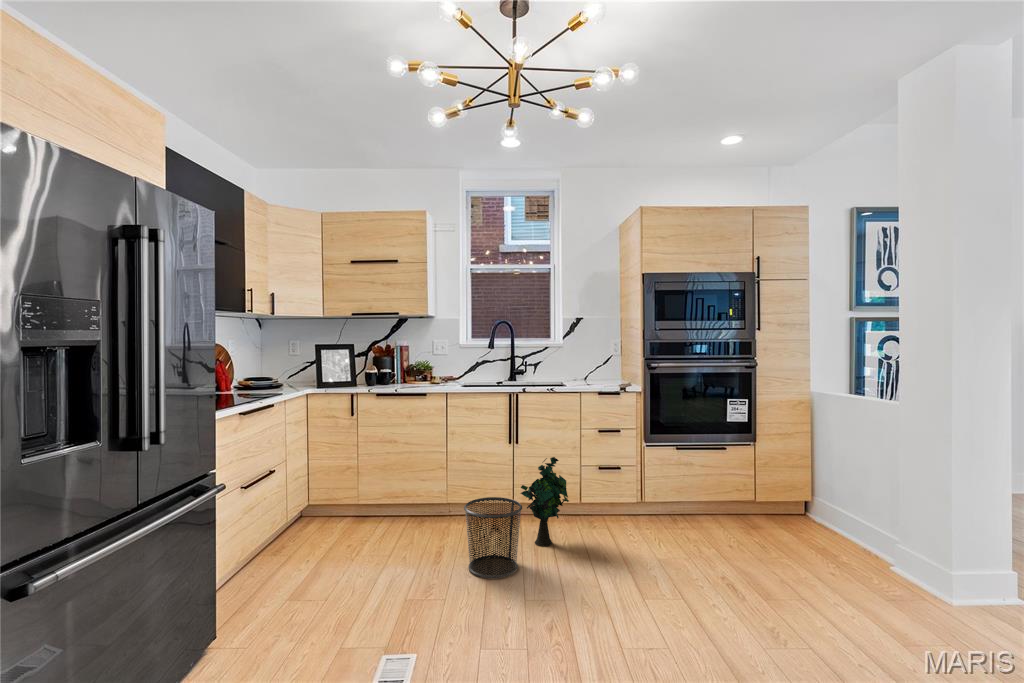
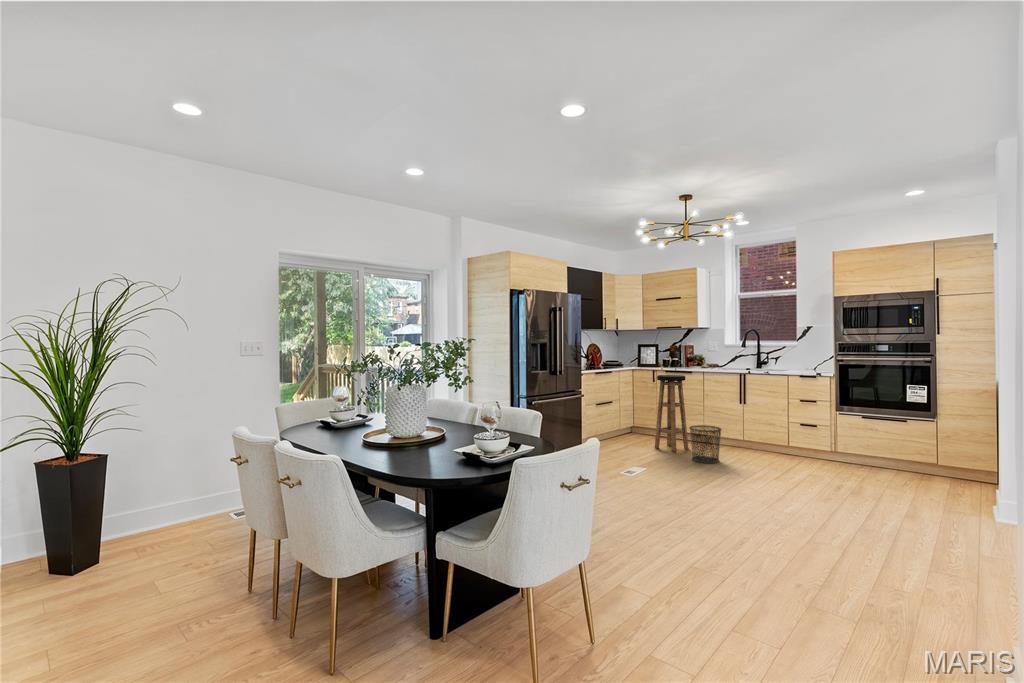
bar stool: none [378,403,436,556] -> present [655,375,688,452]
decorative plant: present [521,457,569,546] -> none [731,410,764,460]

